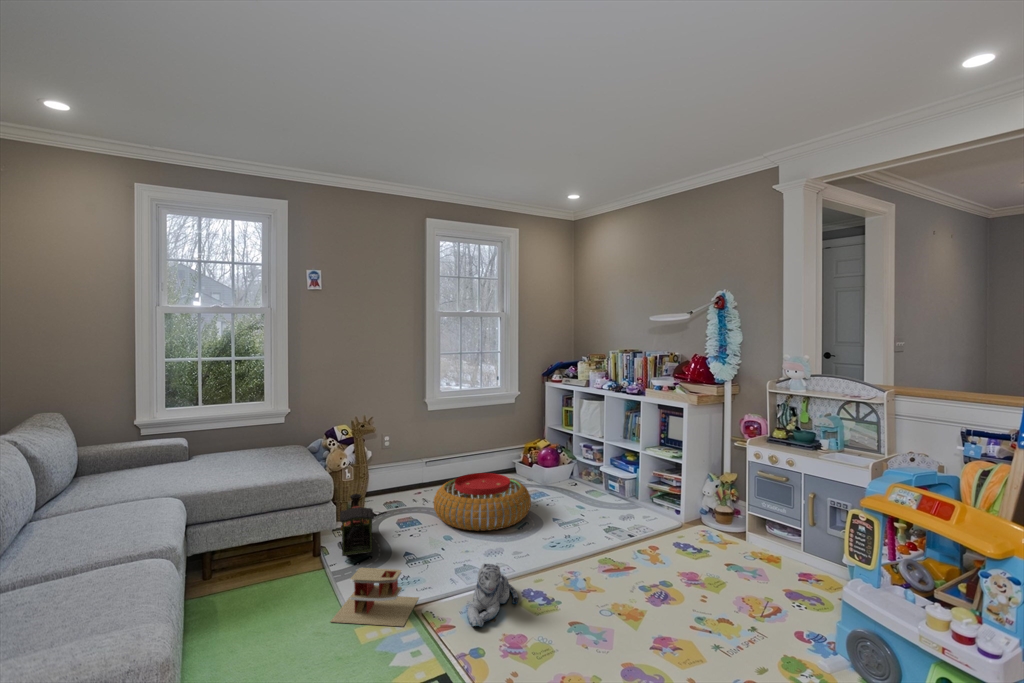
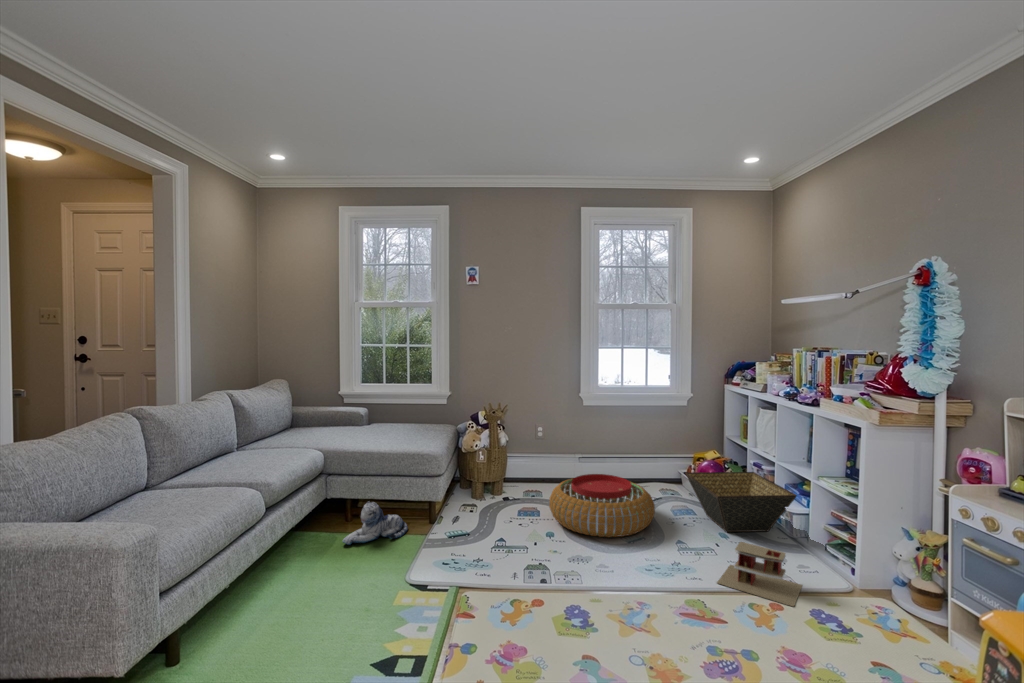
basket: none [540,453,628,504] -> present [686,472,797,532]
toy train: present [340,494,374,556] -> none [440,474,488,530]
plush toy: present [467,564,518,627] -> present [343,501,408,545]
toy house: present [331,568,419,626] -> present [717,542,802,606]

